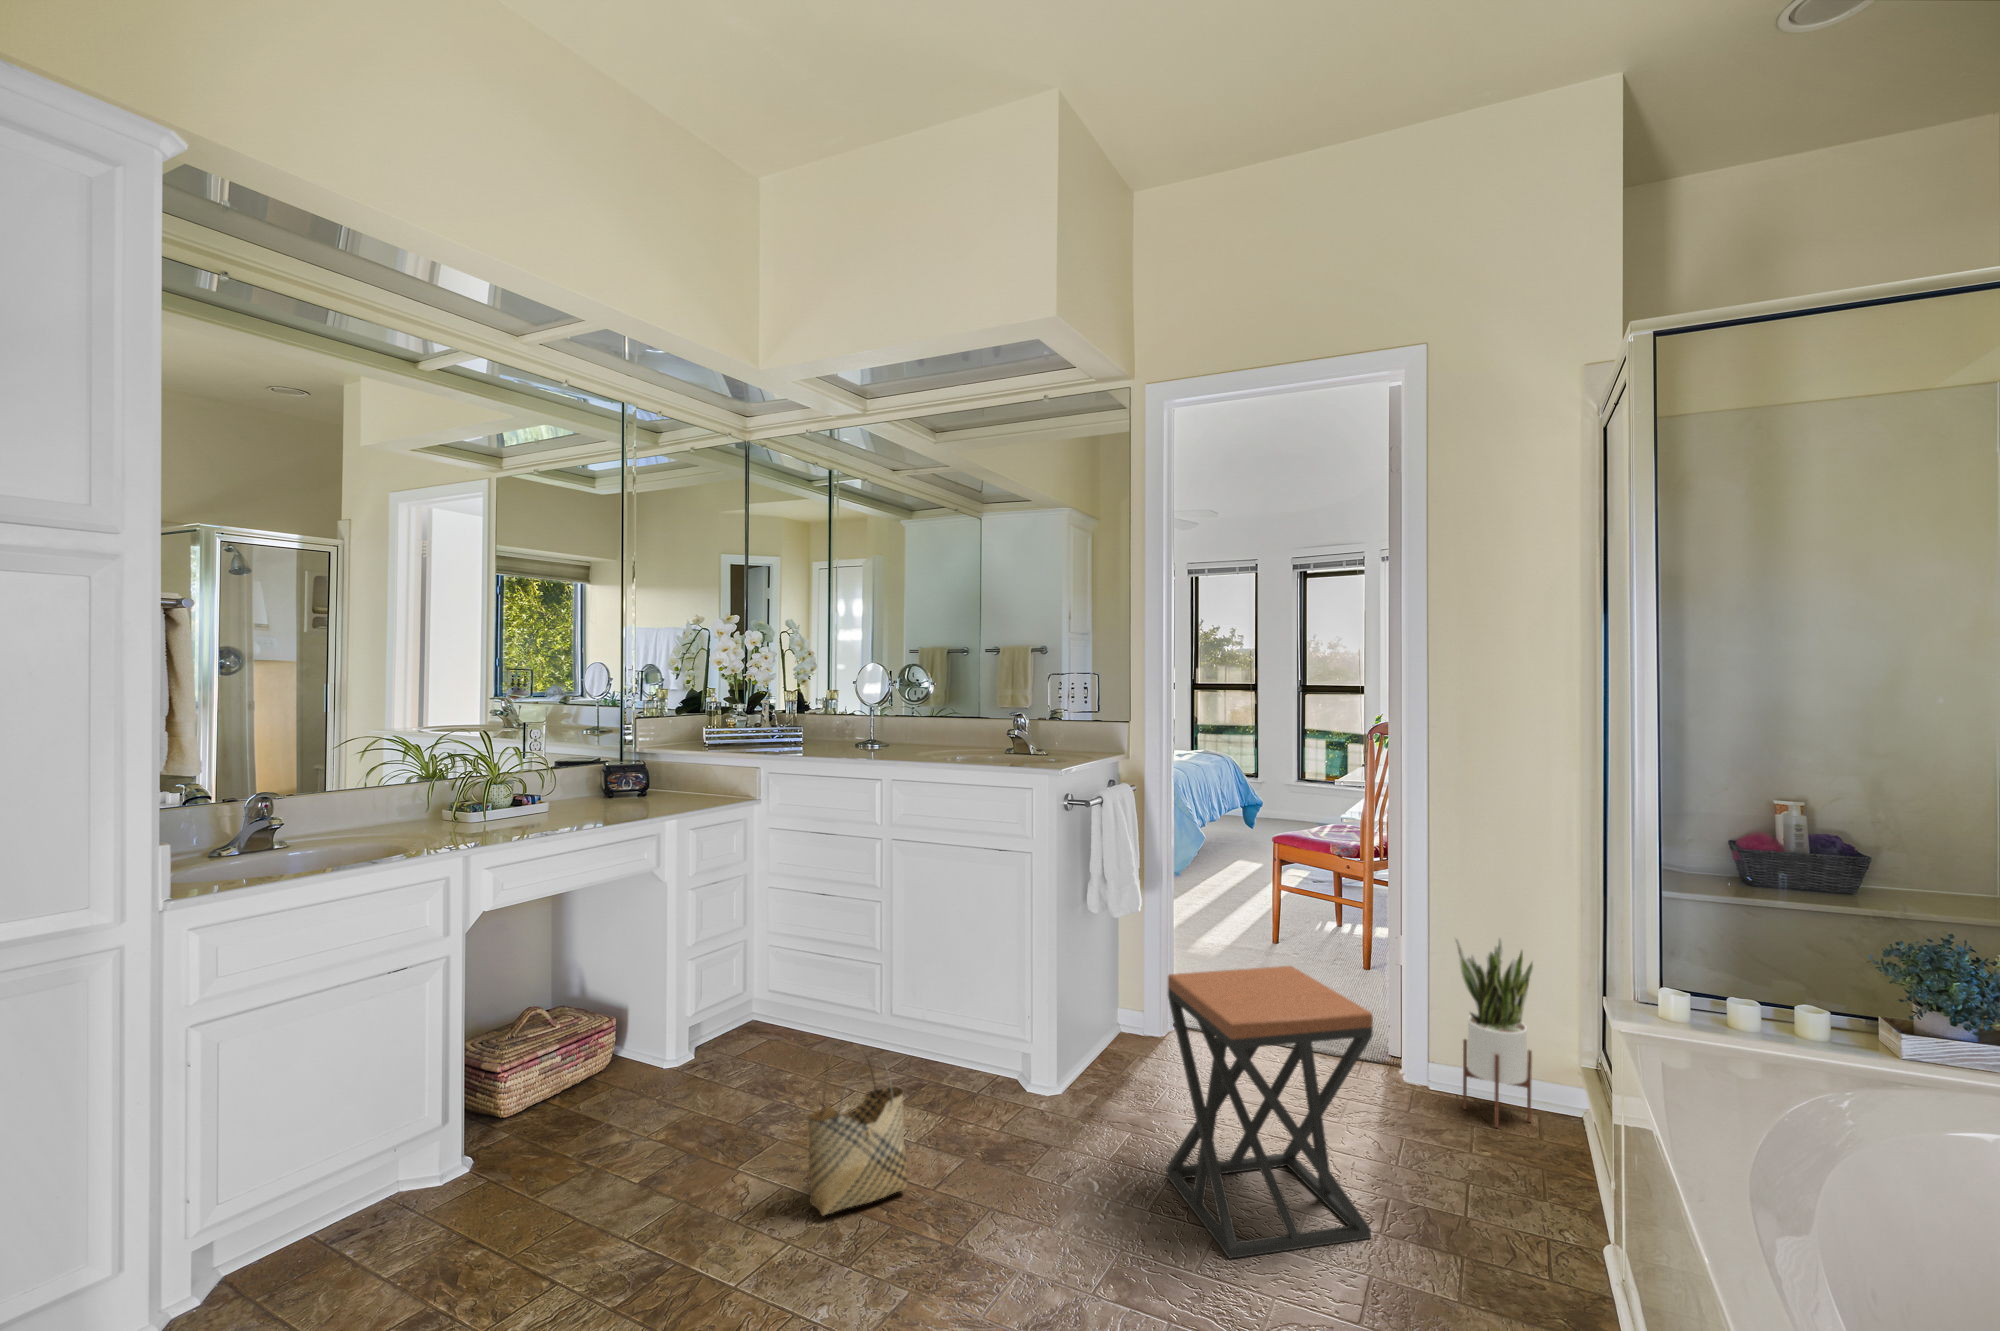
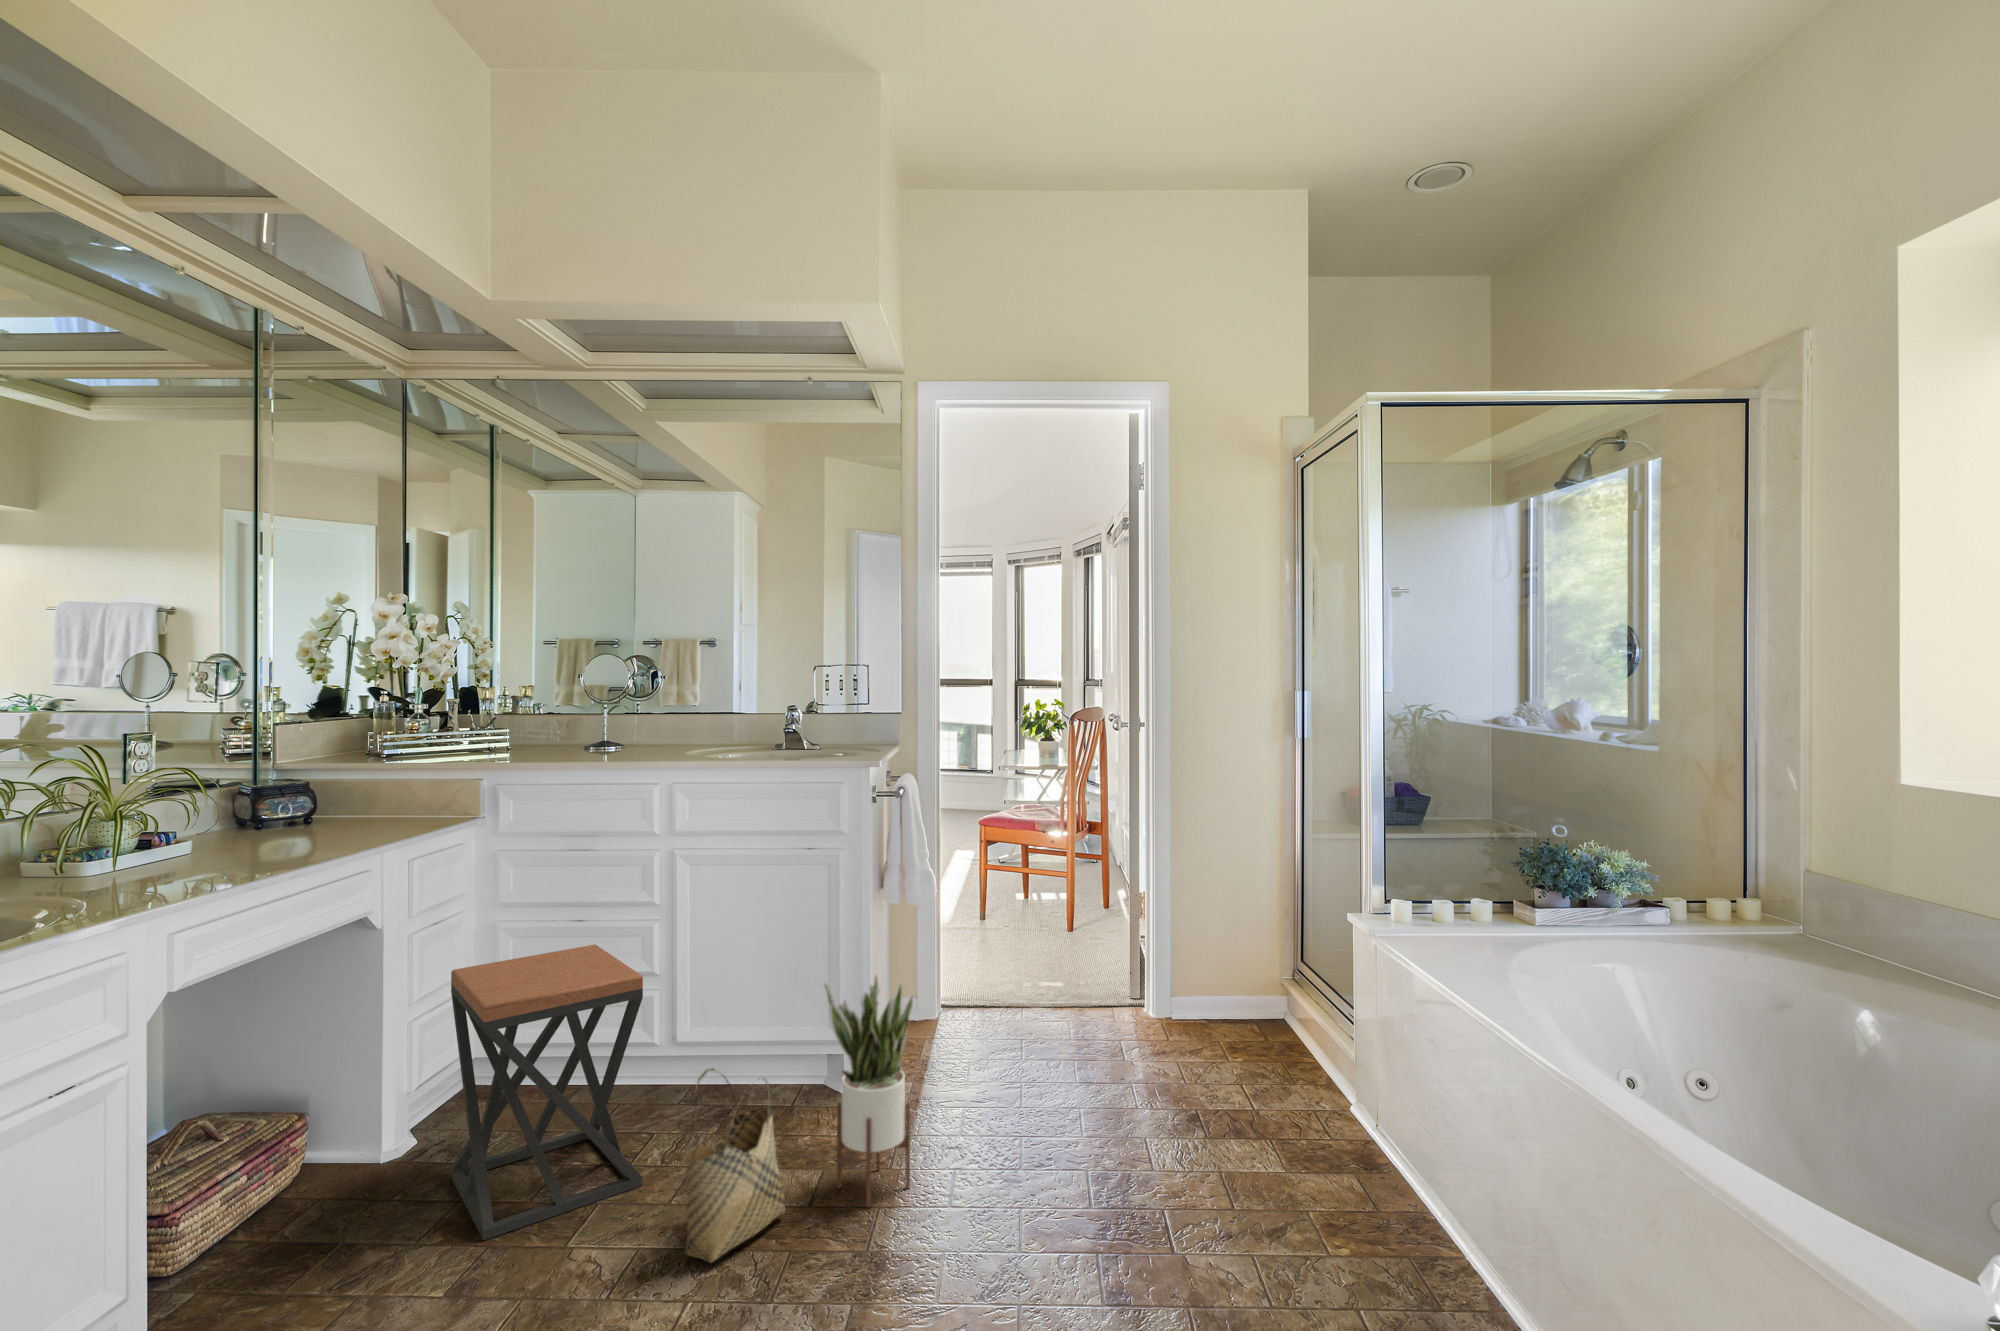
potted plant: present [1455,938,1533,1128] -> present [824,975,913,1207]
stool: present [1166,966,1373,1259] -> present [450,945,643,1240]

